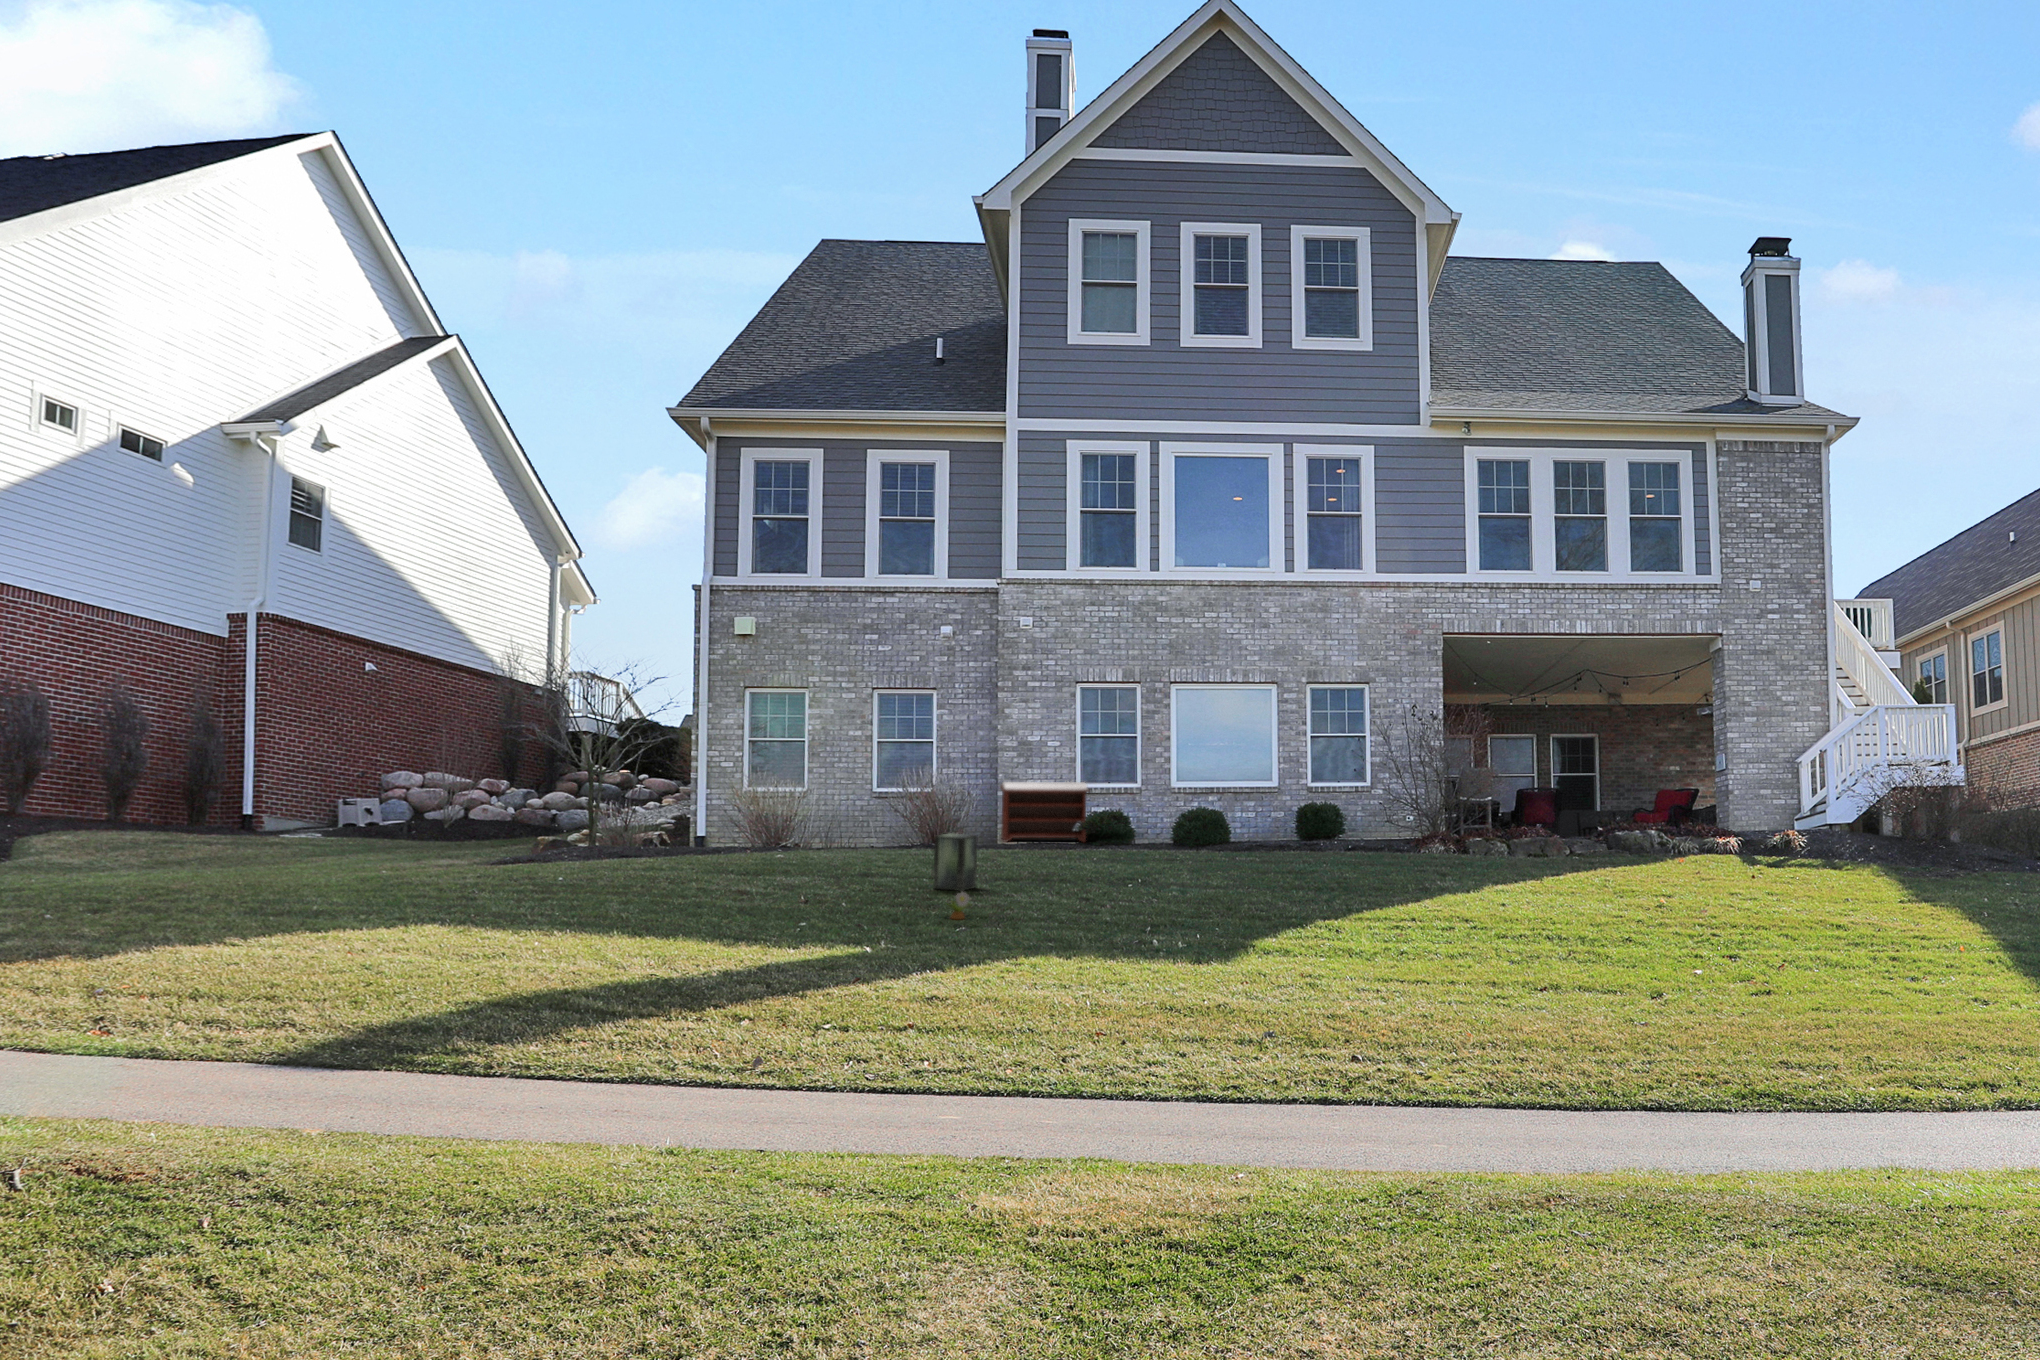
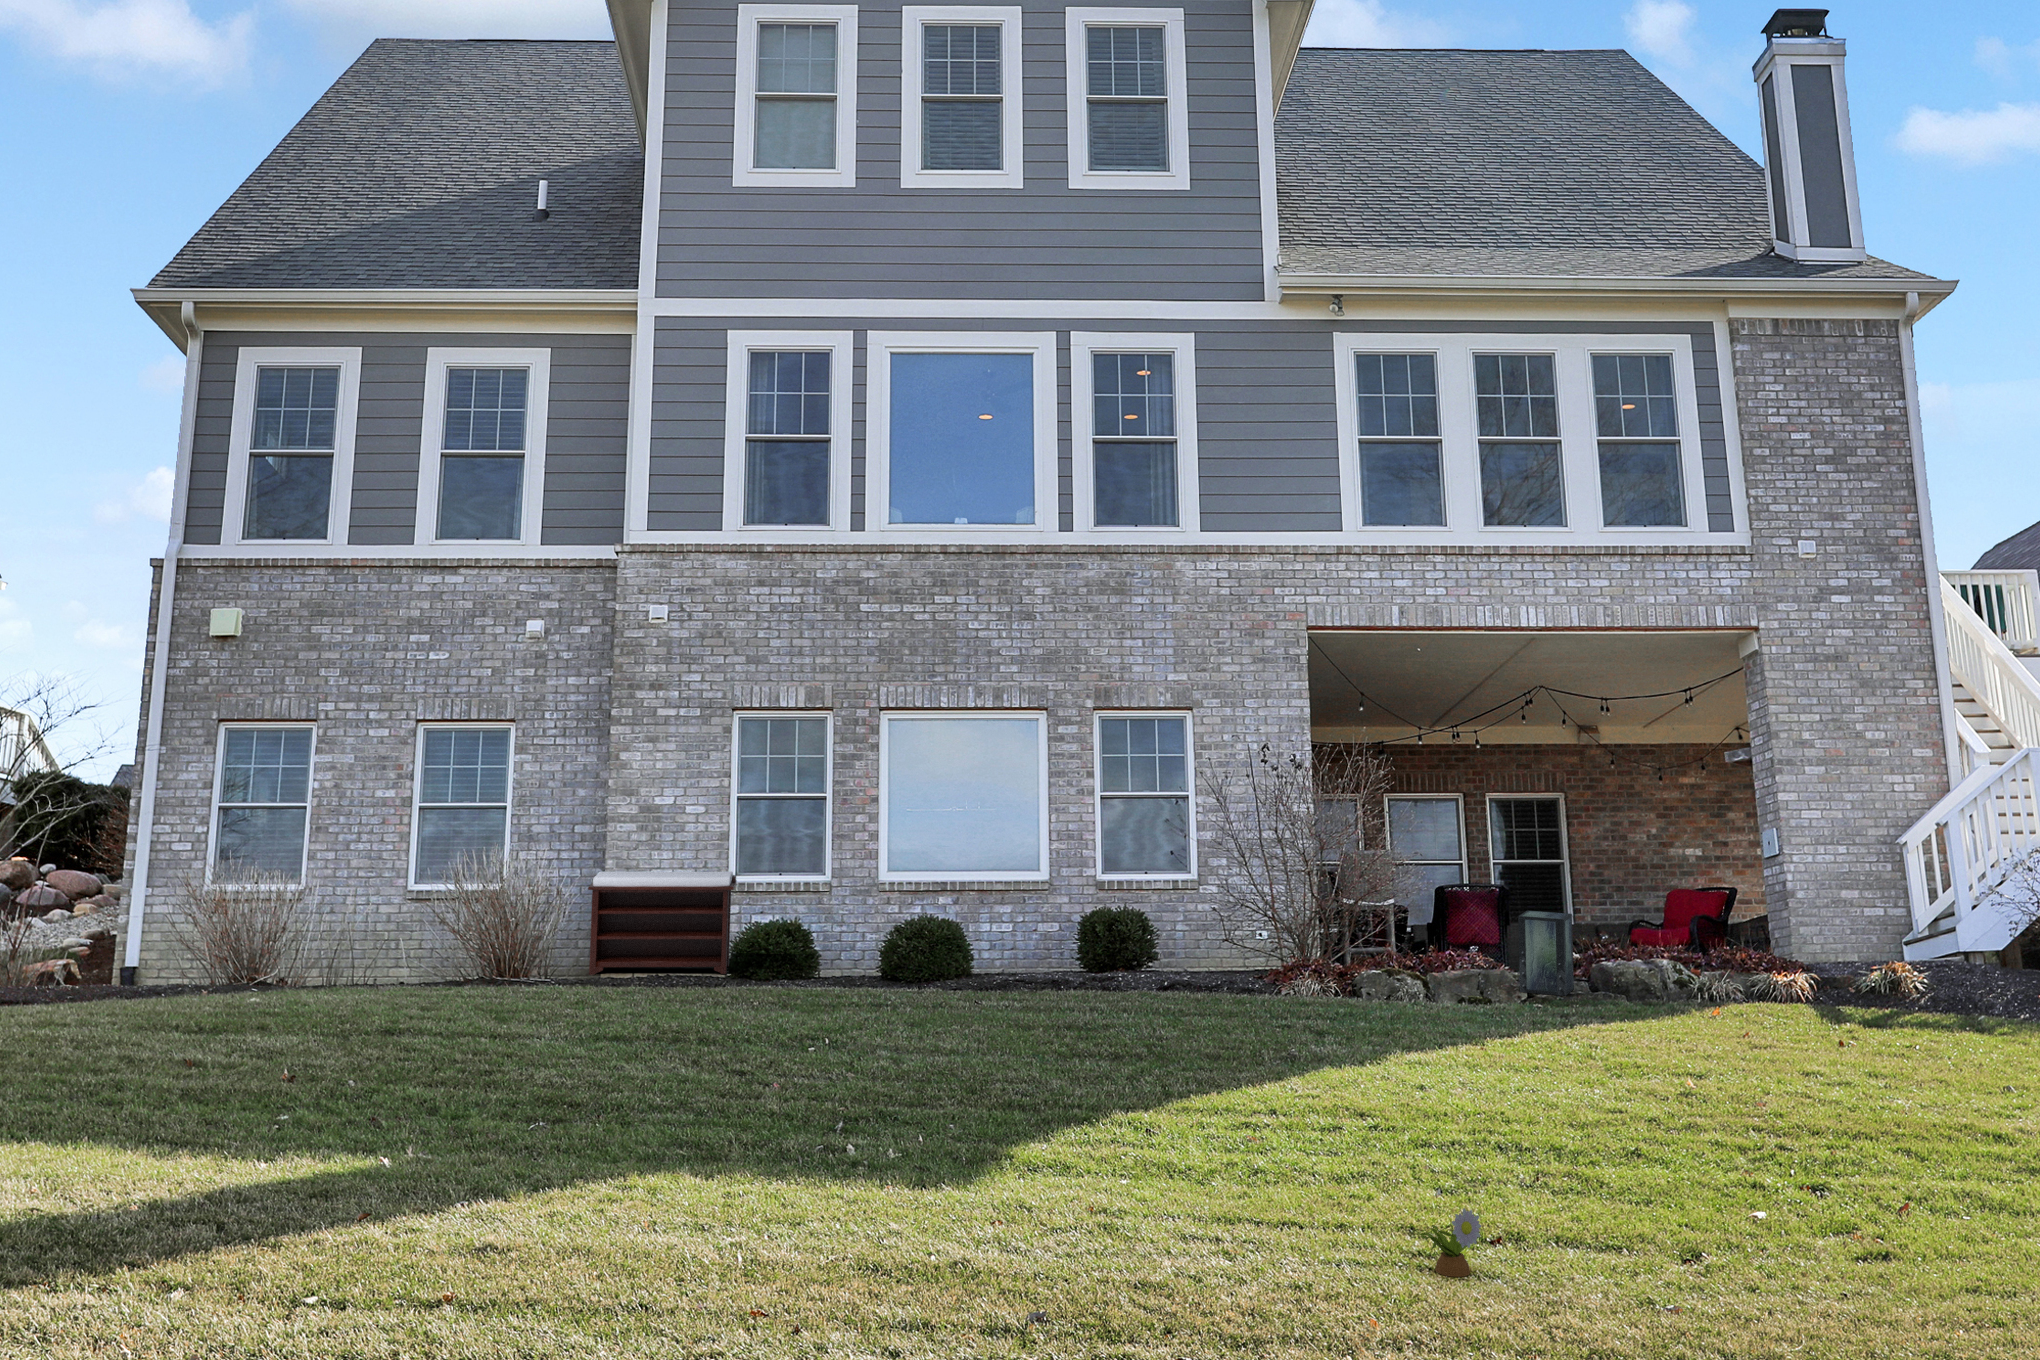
storage box: present [934,833,977,891] -> present [1518,911,1574,996]
decorative plant: present [947,891,970,919] -> present [1417,1208,1483,1277]

